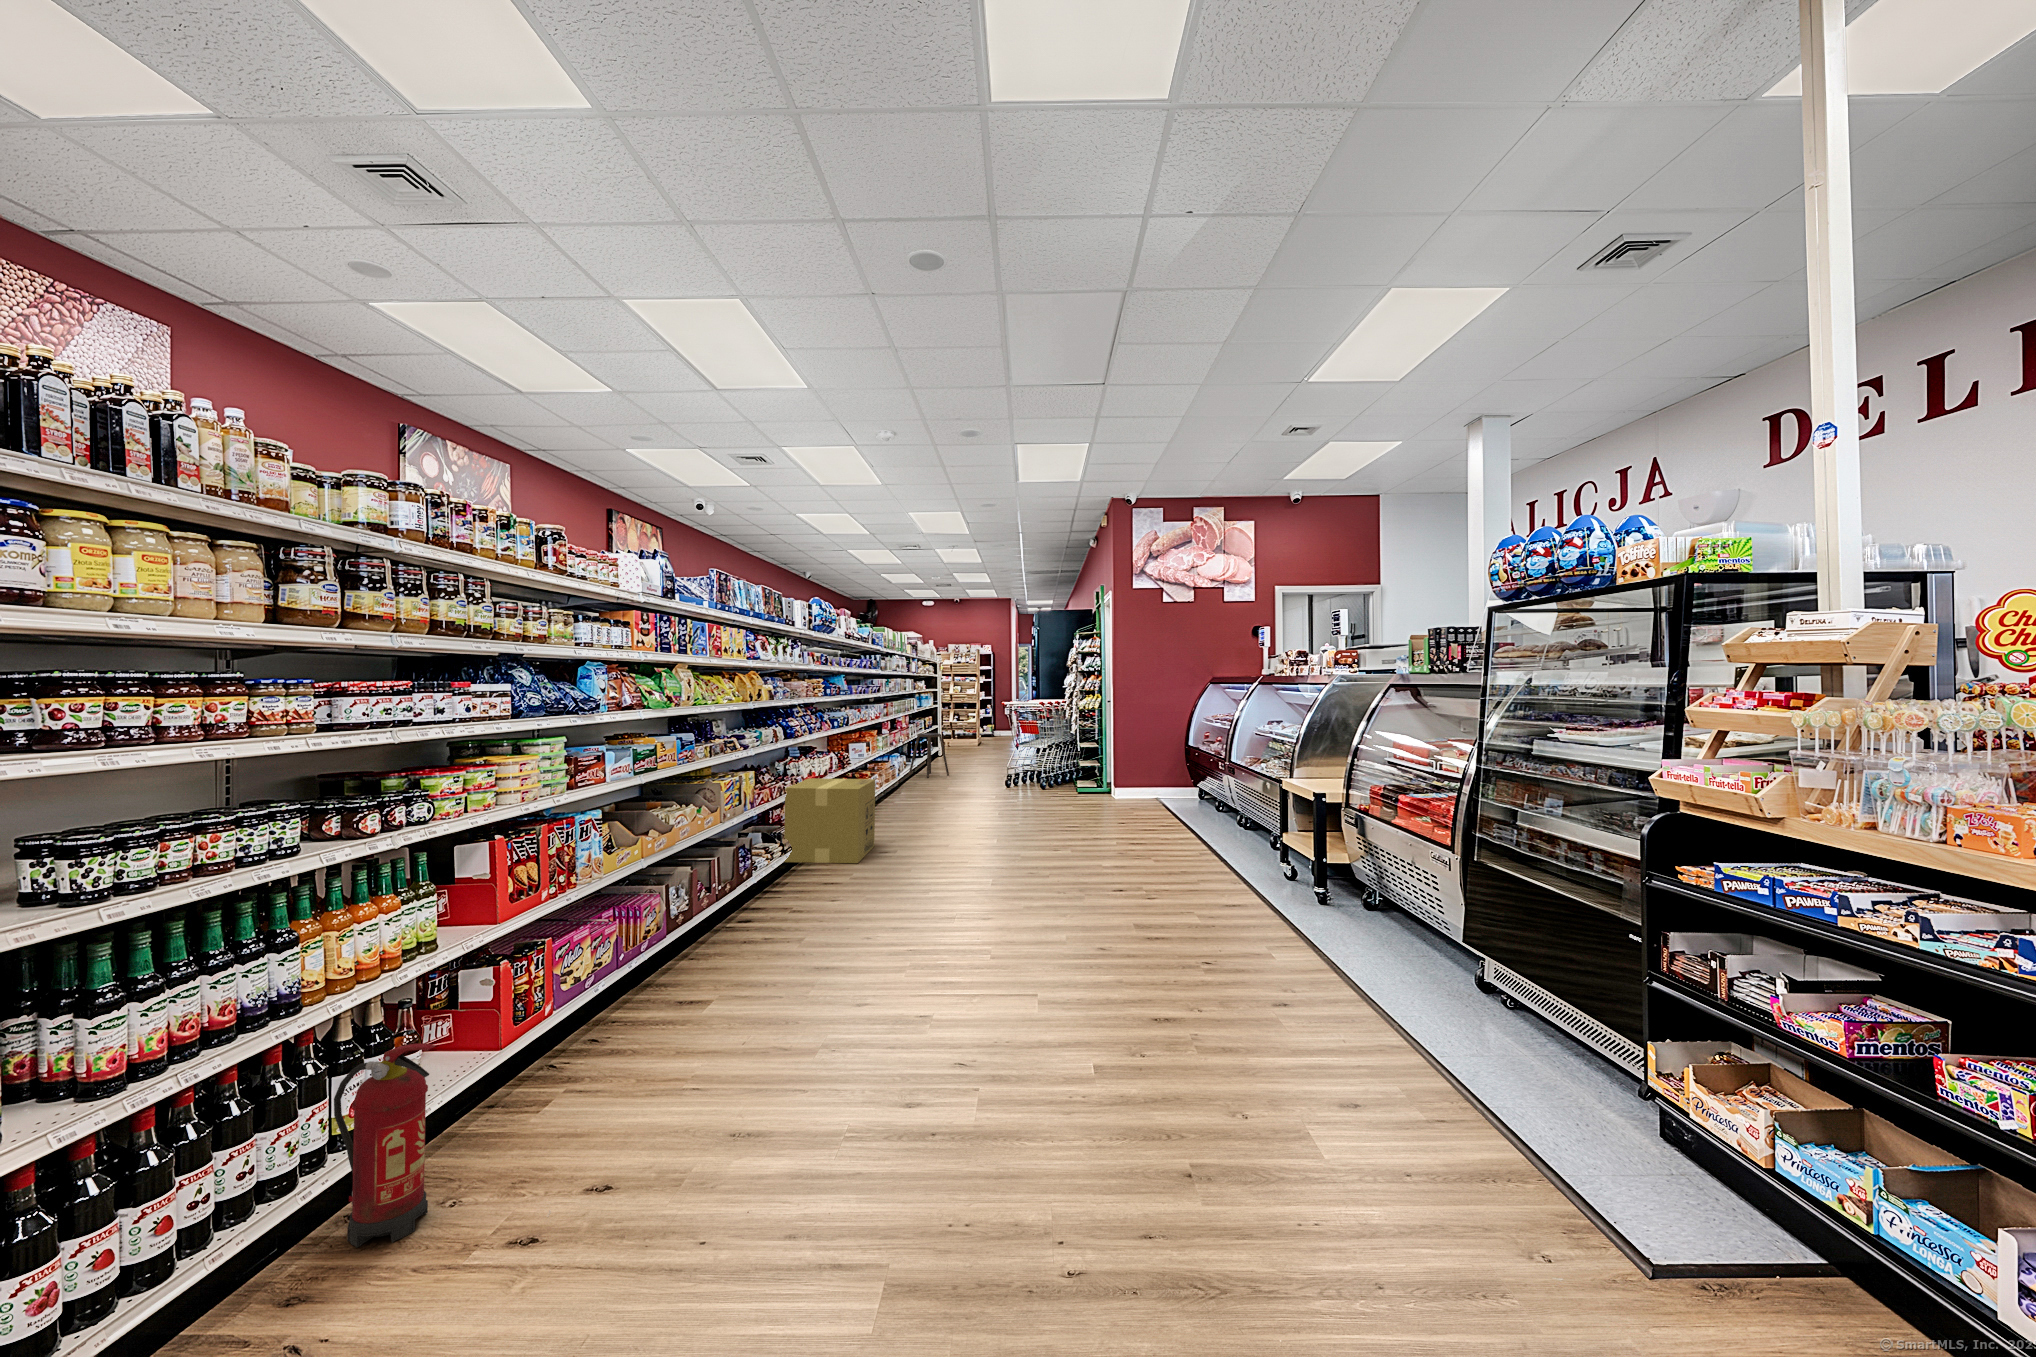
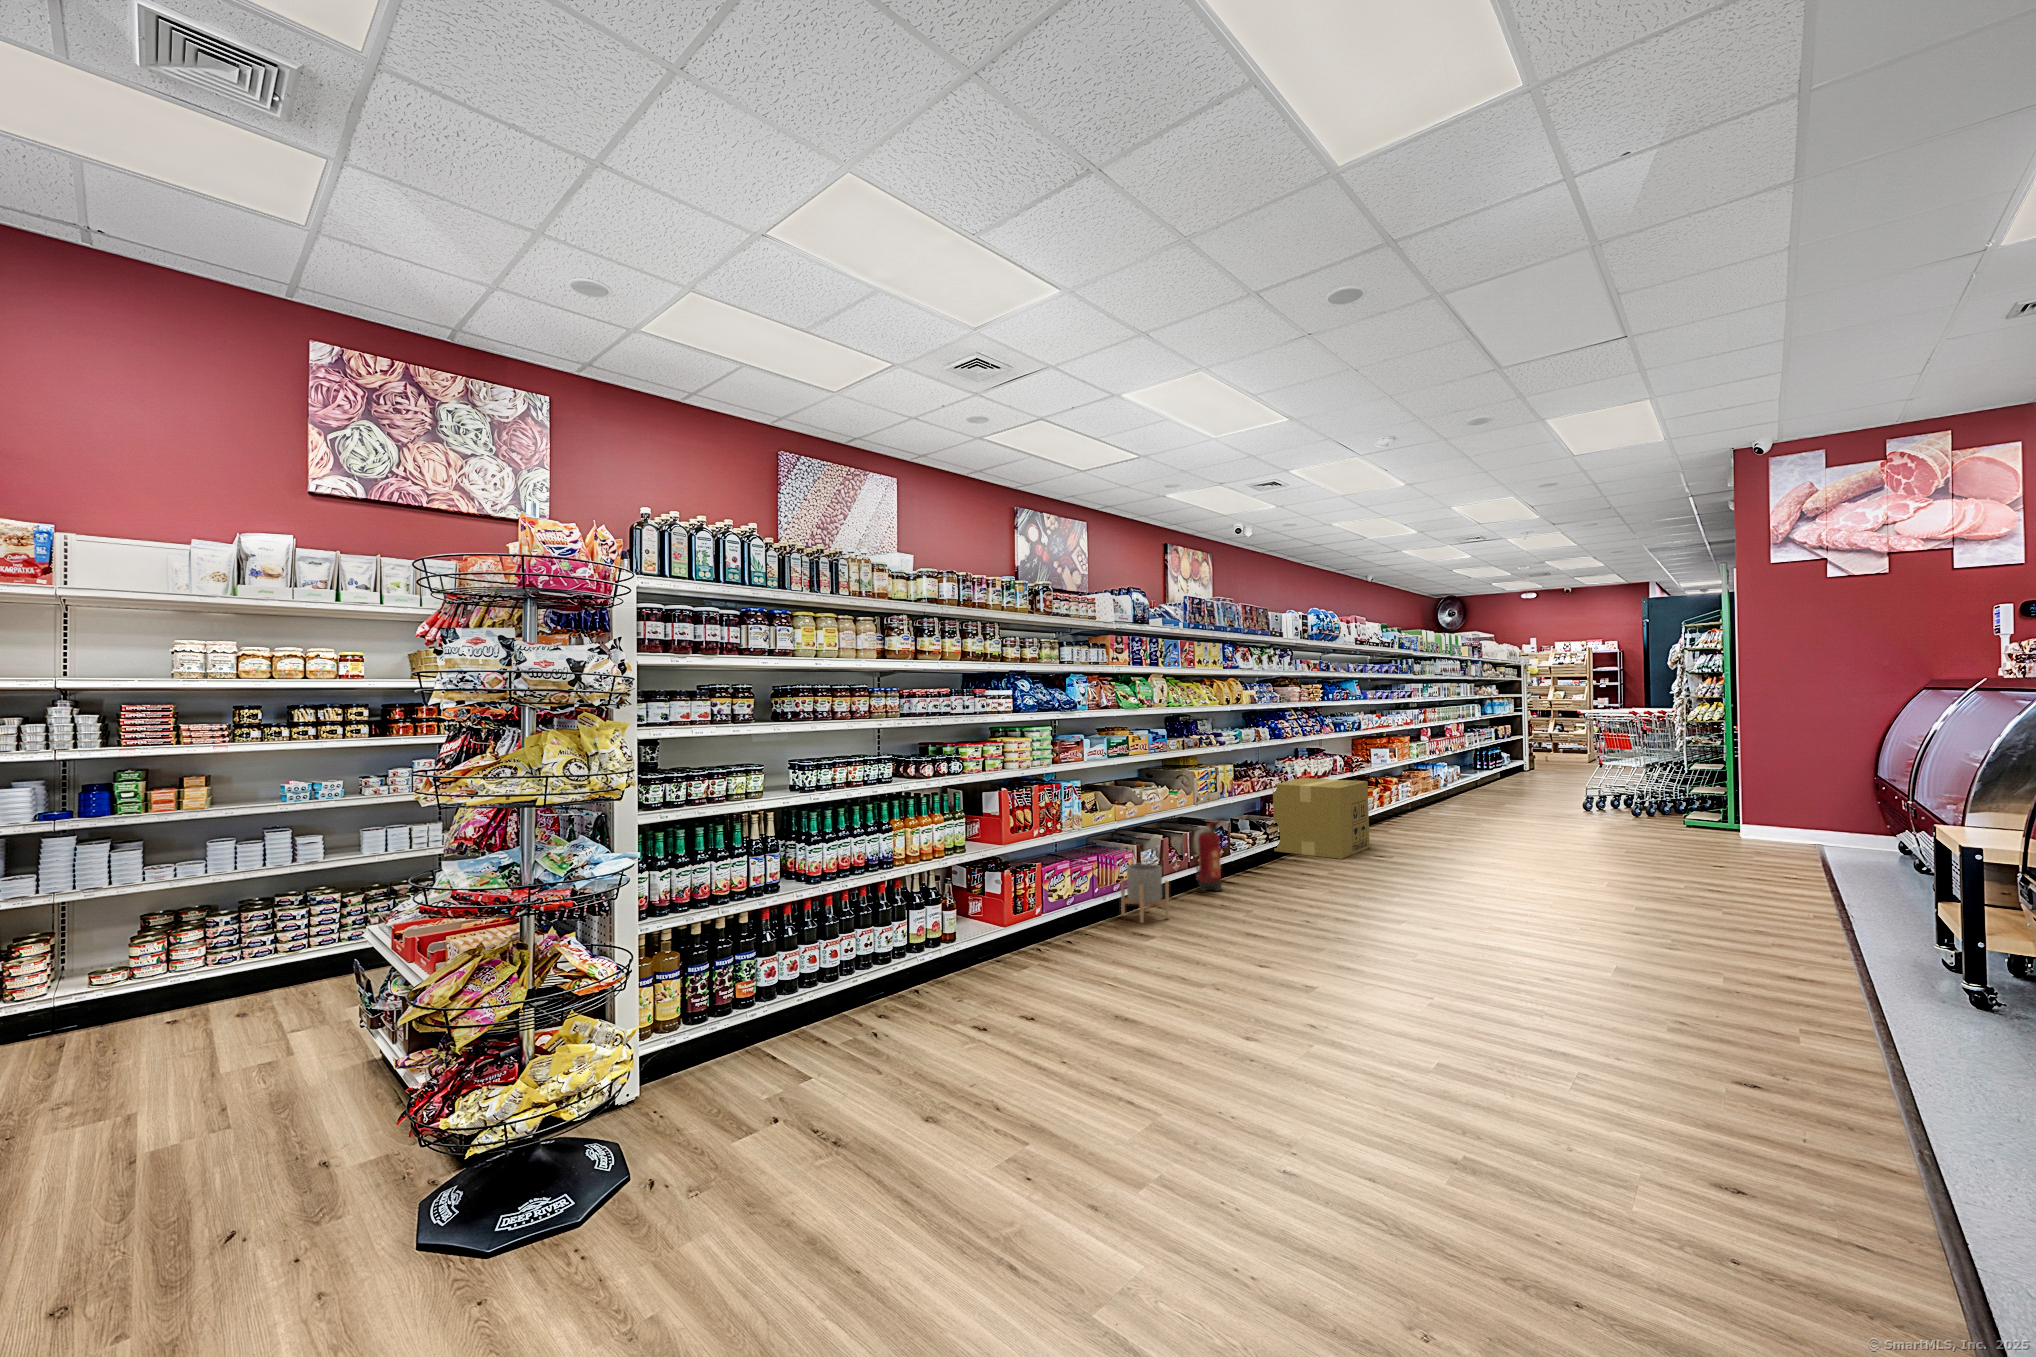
stool: present [909,733,949,778] -> none [1461,743,1512,792]
planter: none [651,908,718,990] -> present [1121,863,1169,923]
fire extinguisher: present [334,1044,435,1248] -> present [1189,822,1222,891]

